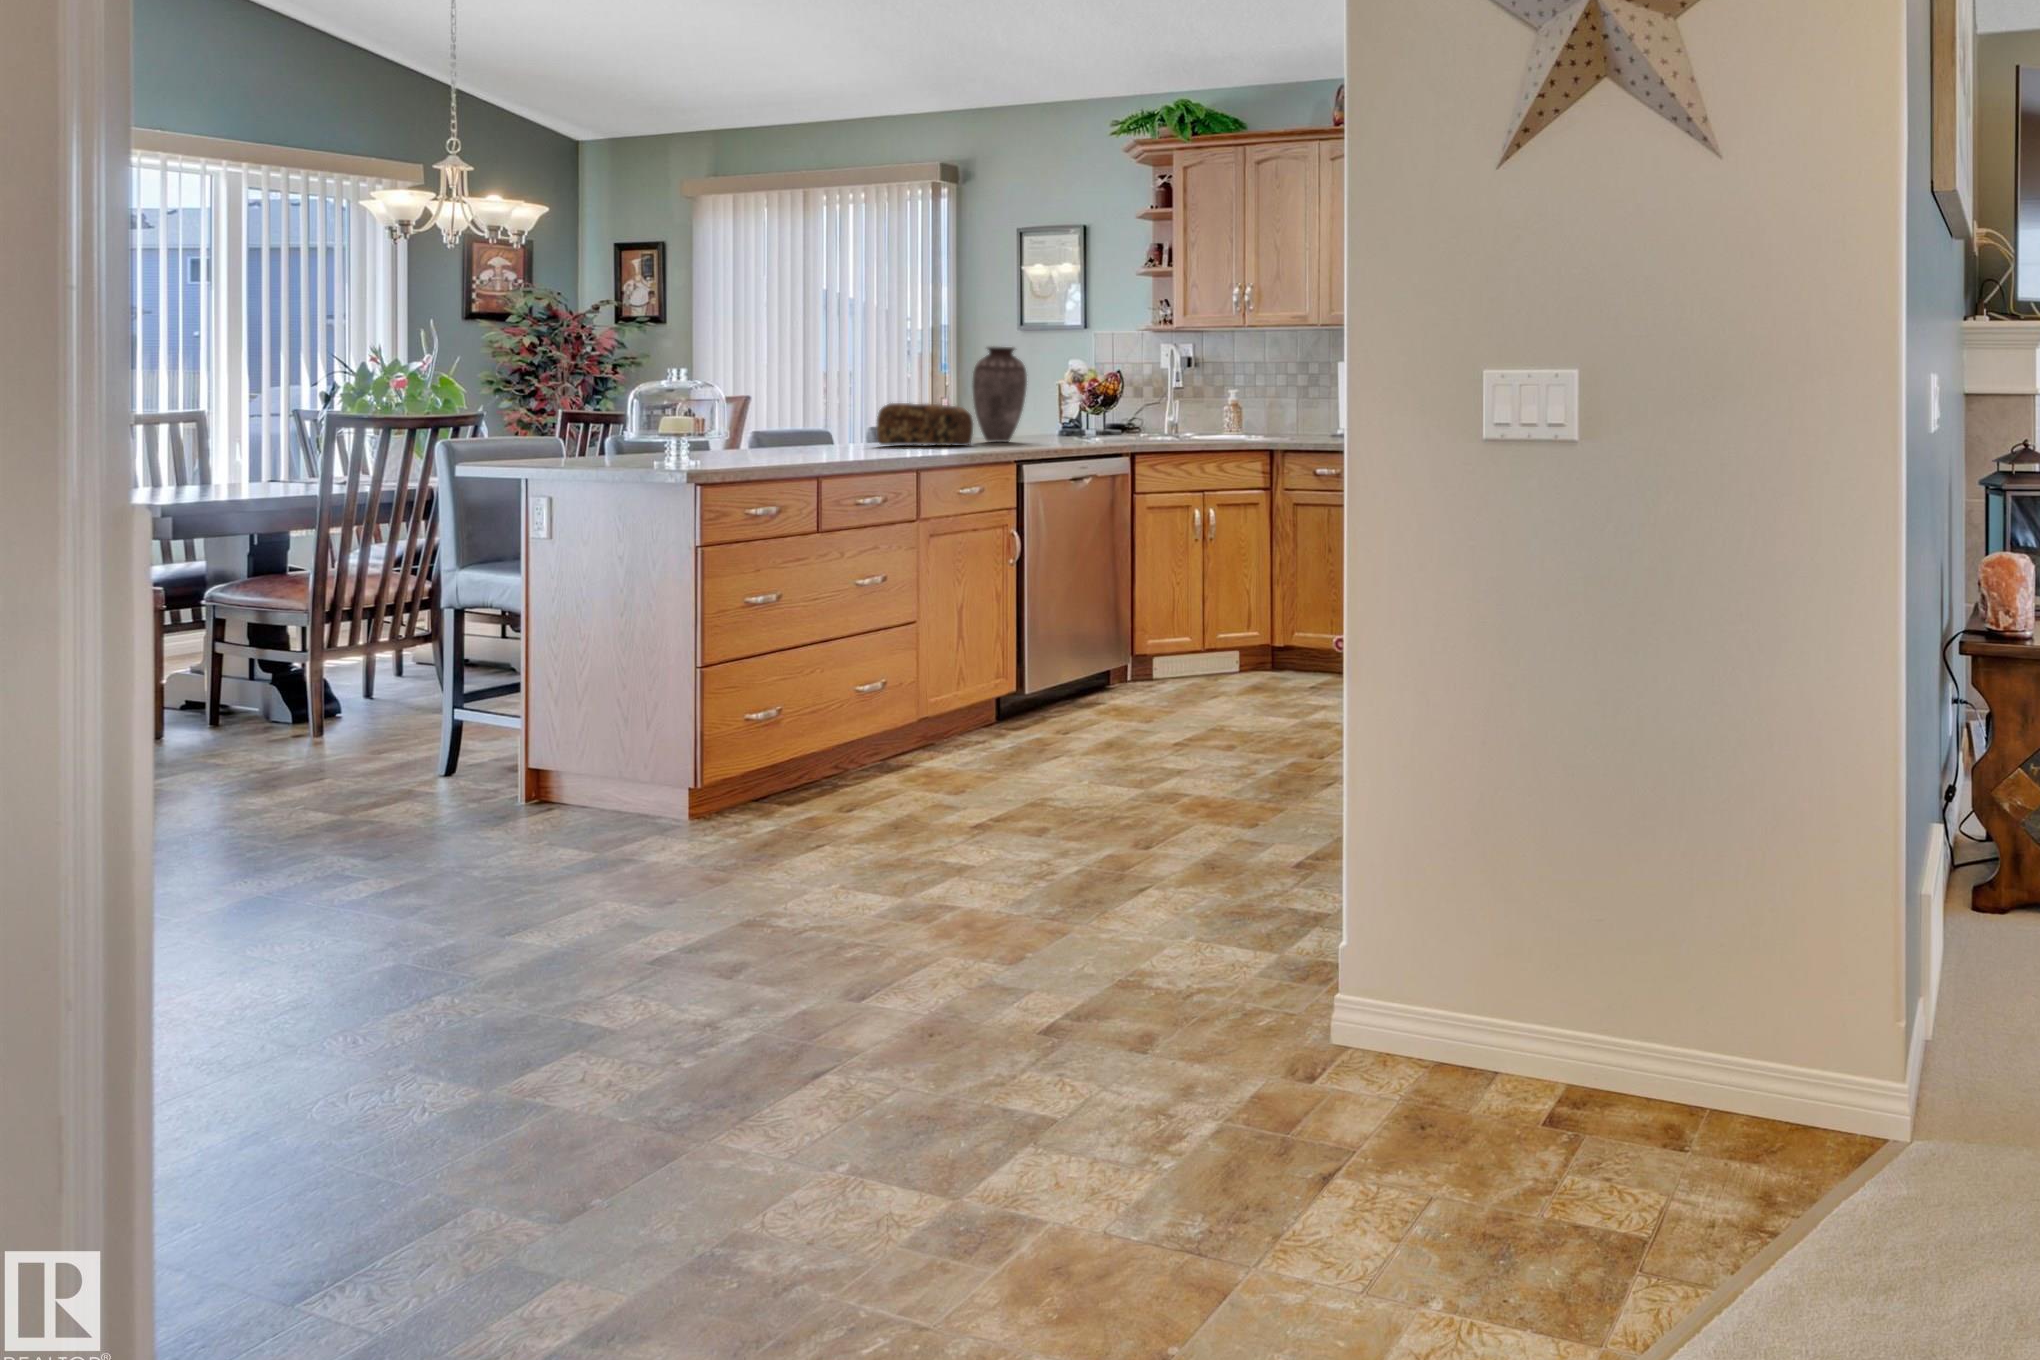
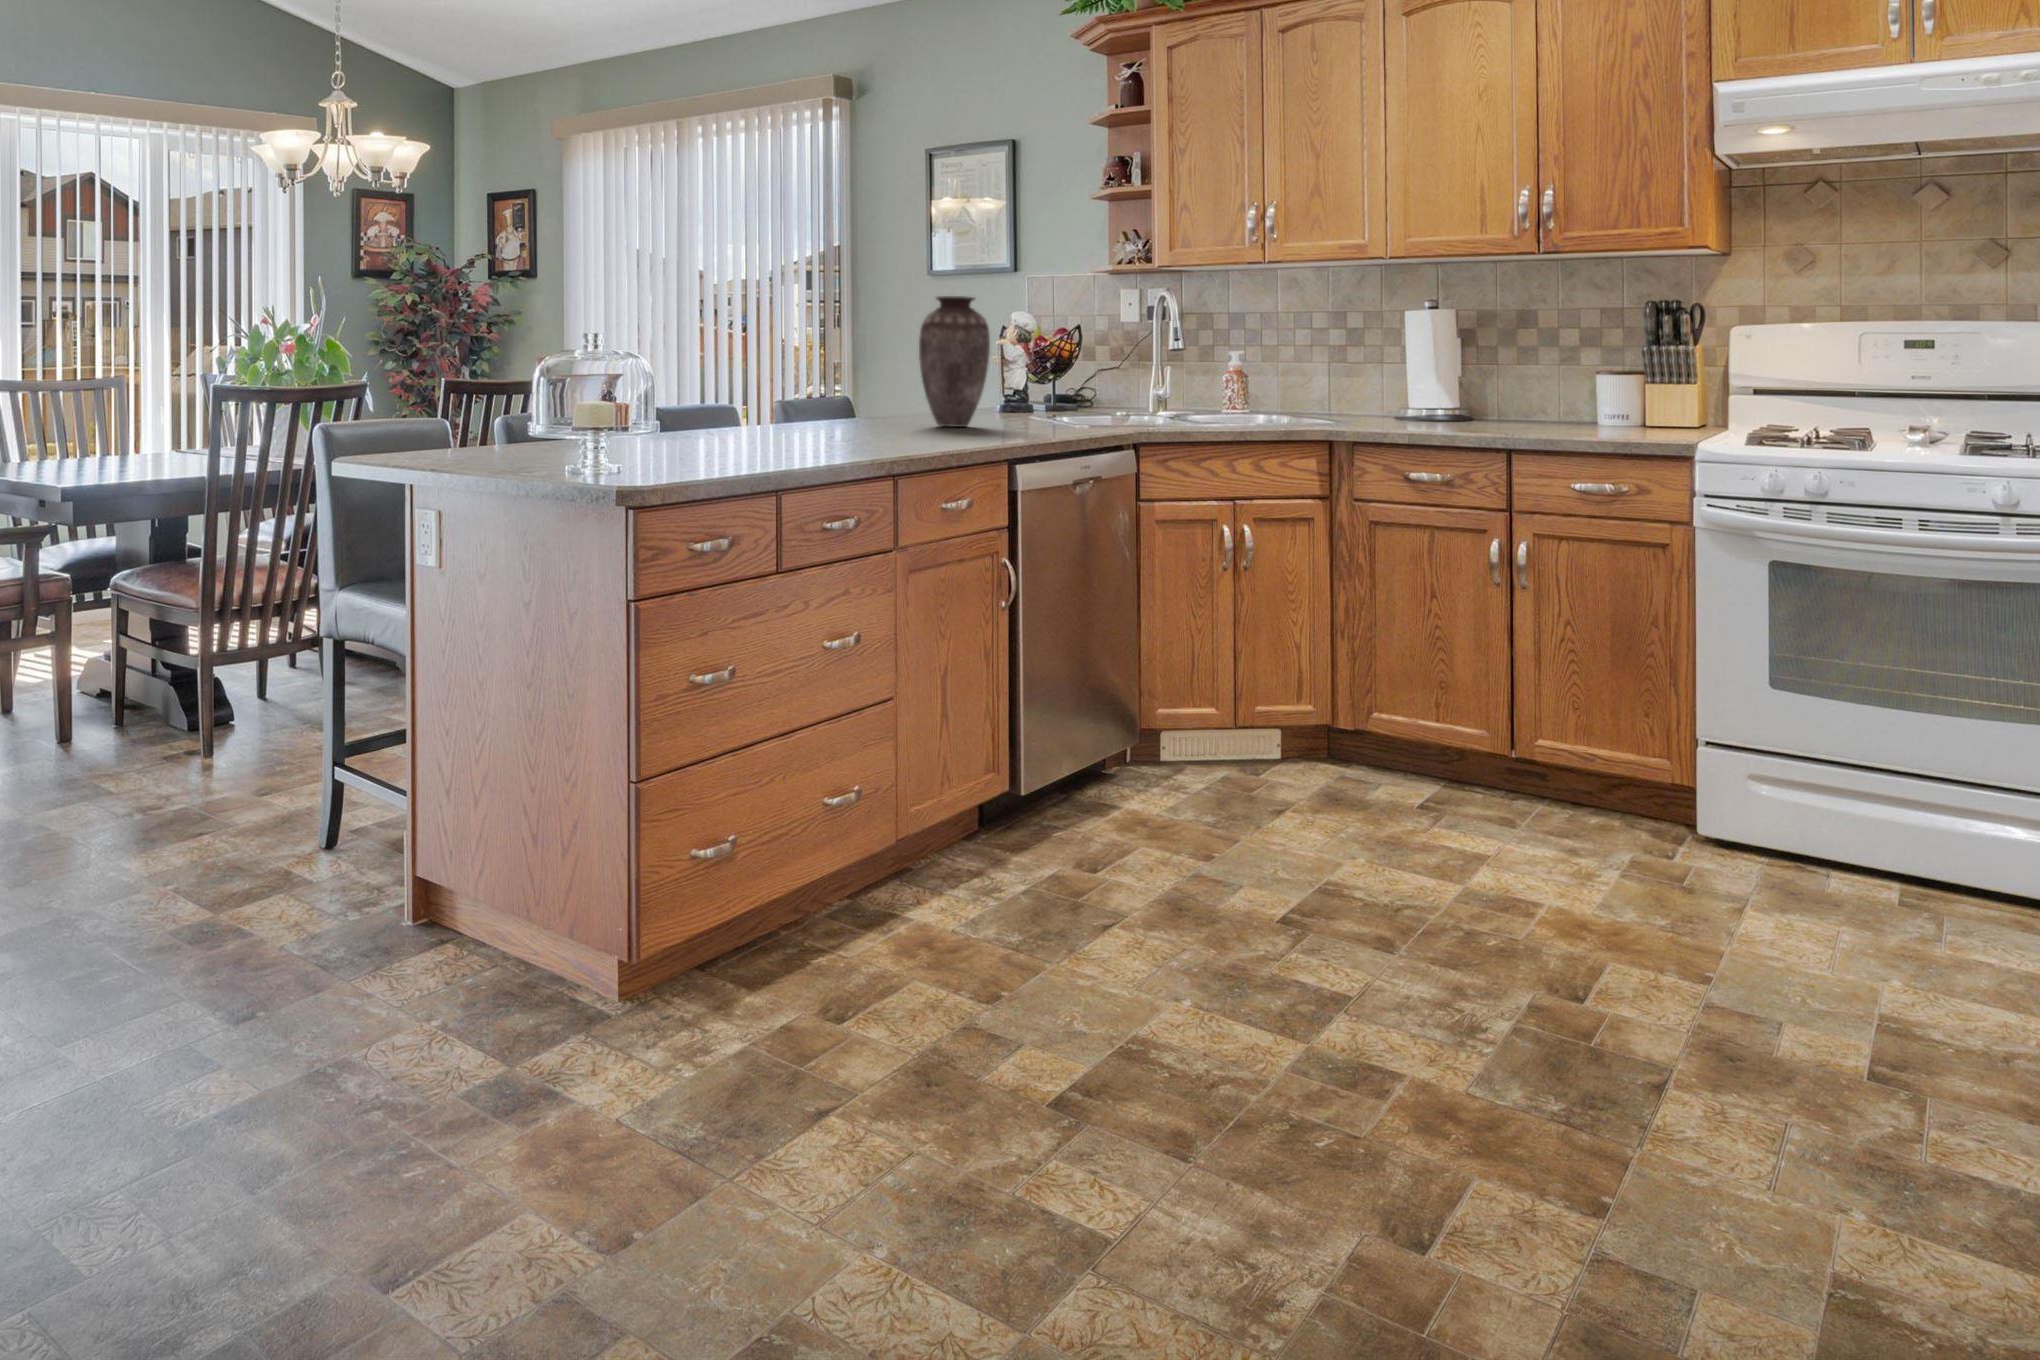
bread loaf: present [877,403,973,446] -> none [811,374,933,434]

